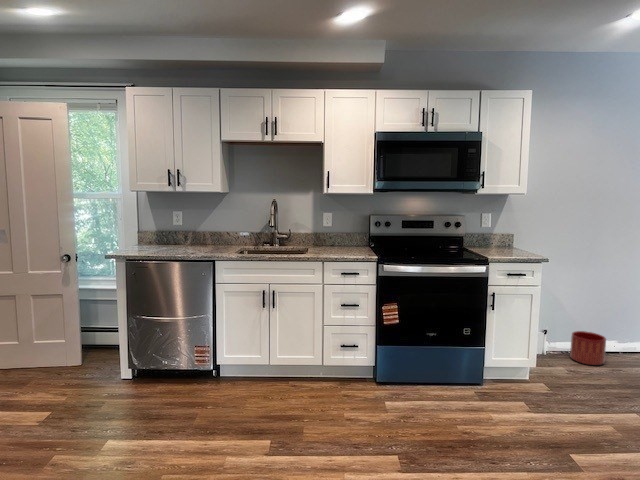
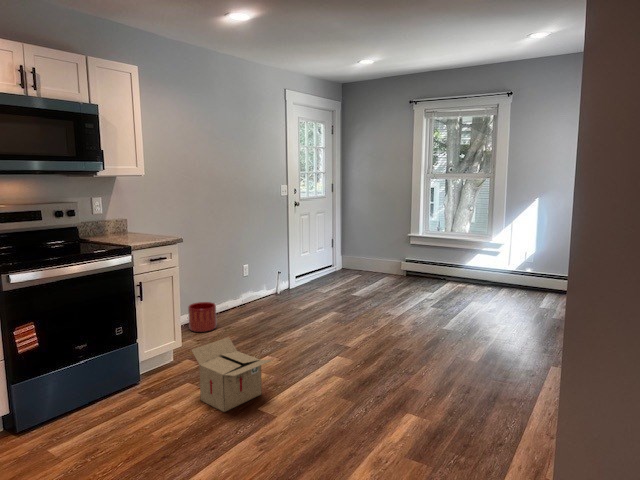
cardboard box: none [521,369,609,452] -> present [192,337,272,412]

